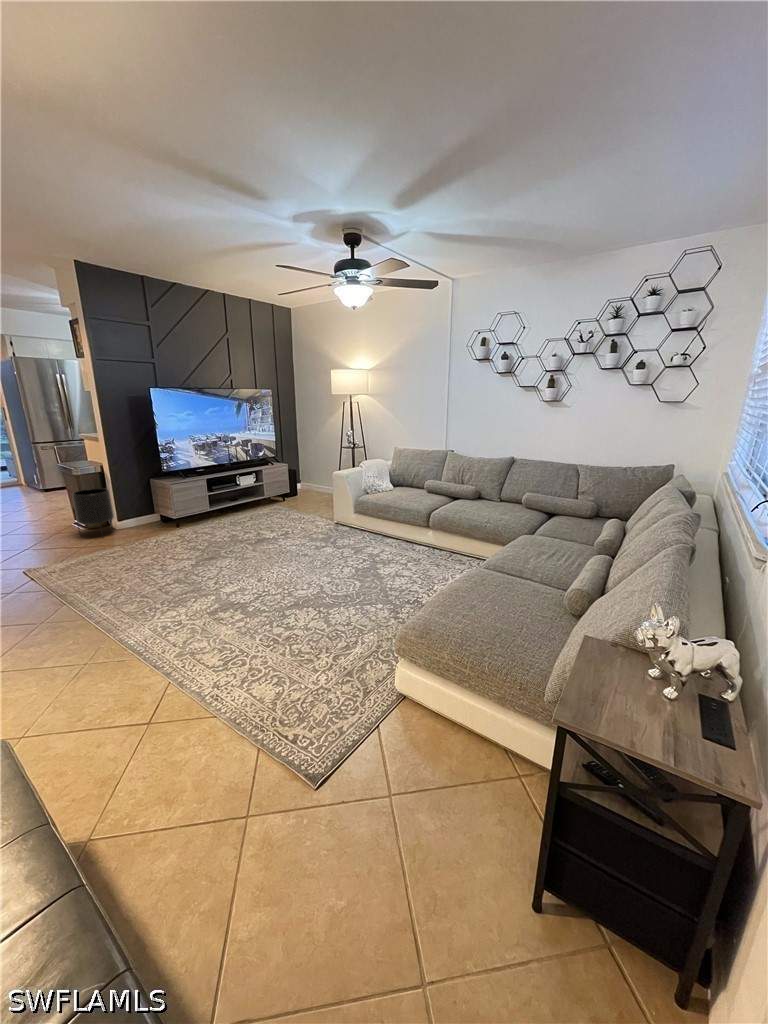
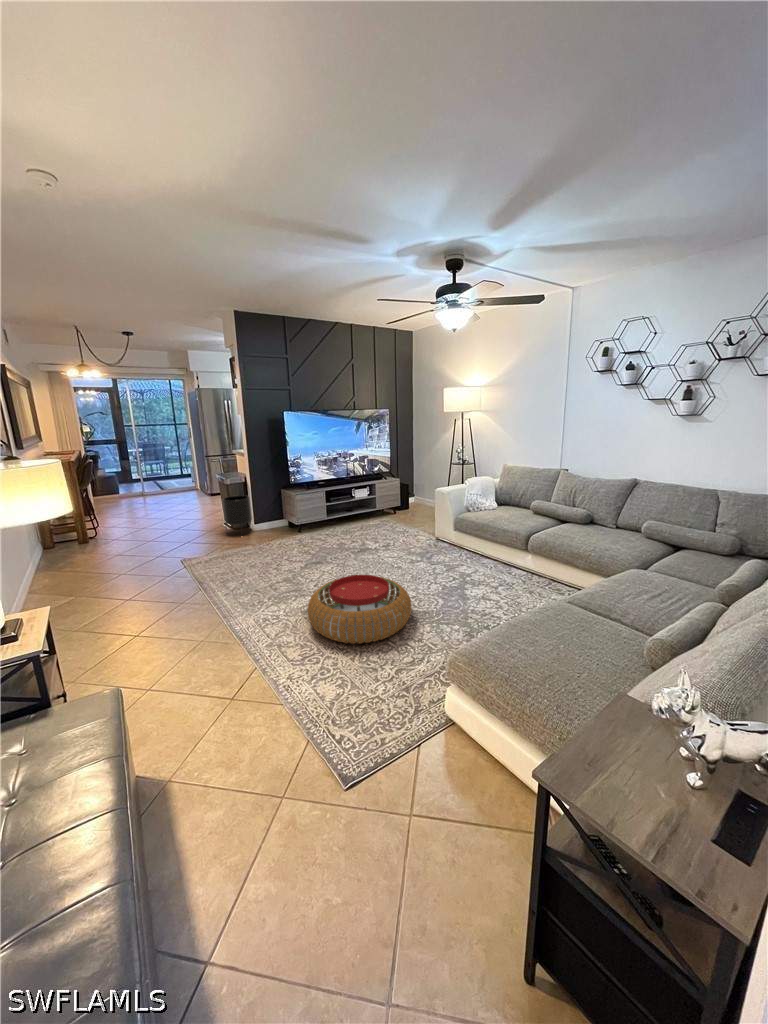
pouf: none [219,565,335,639] -> present [307,575,412,644]

